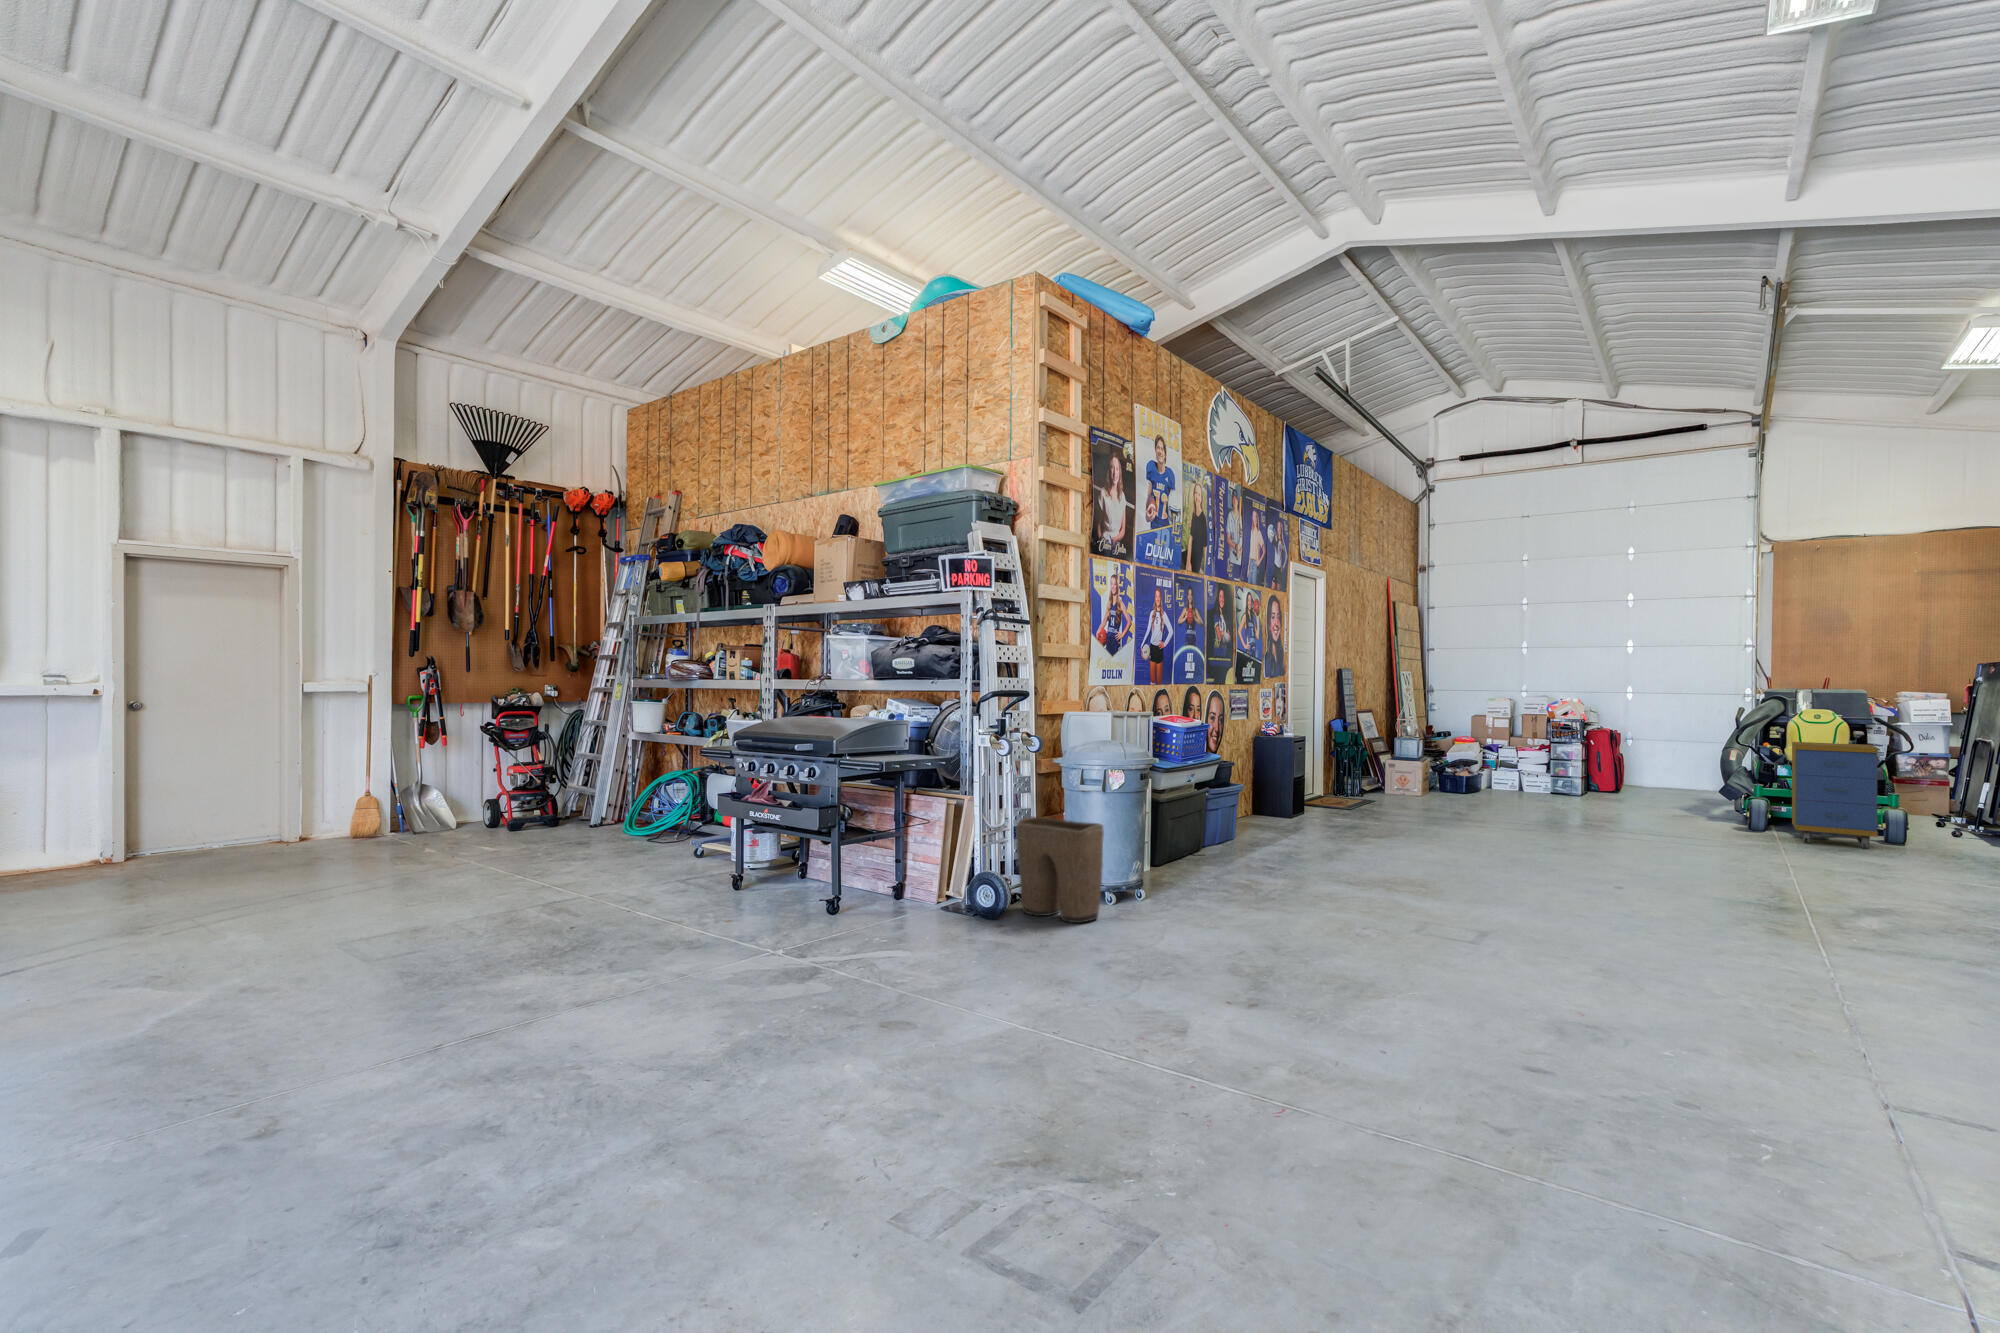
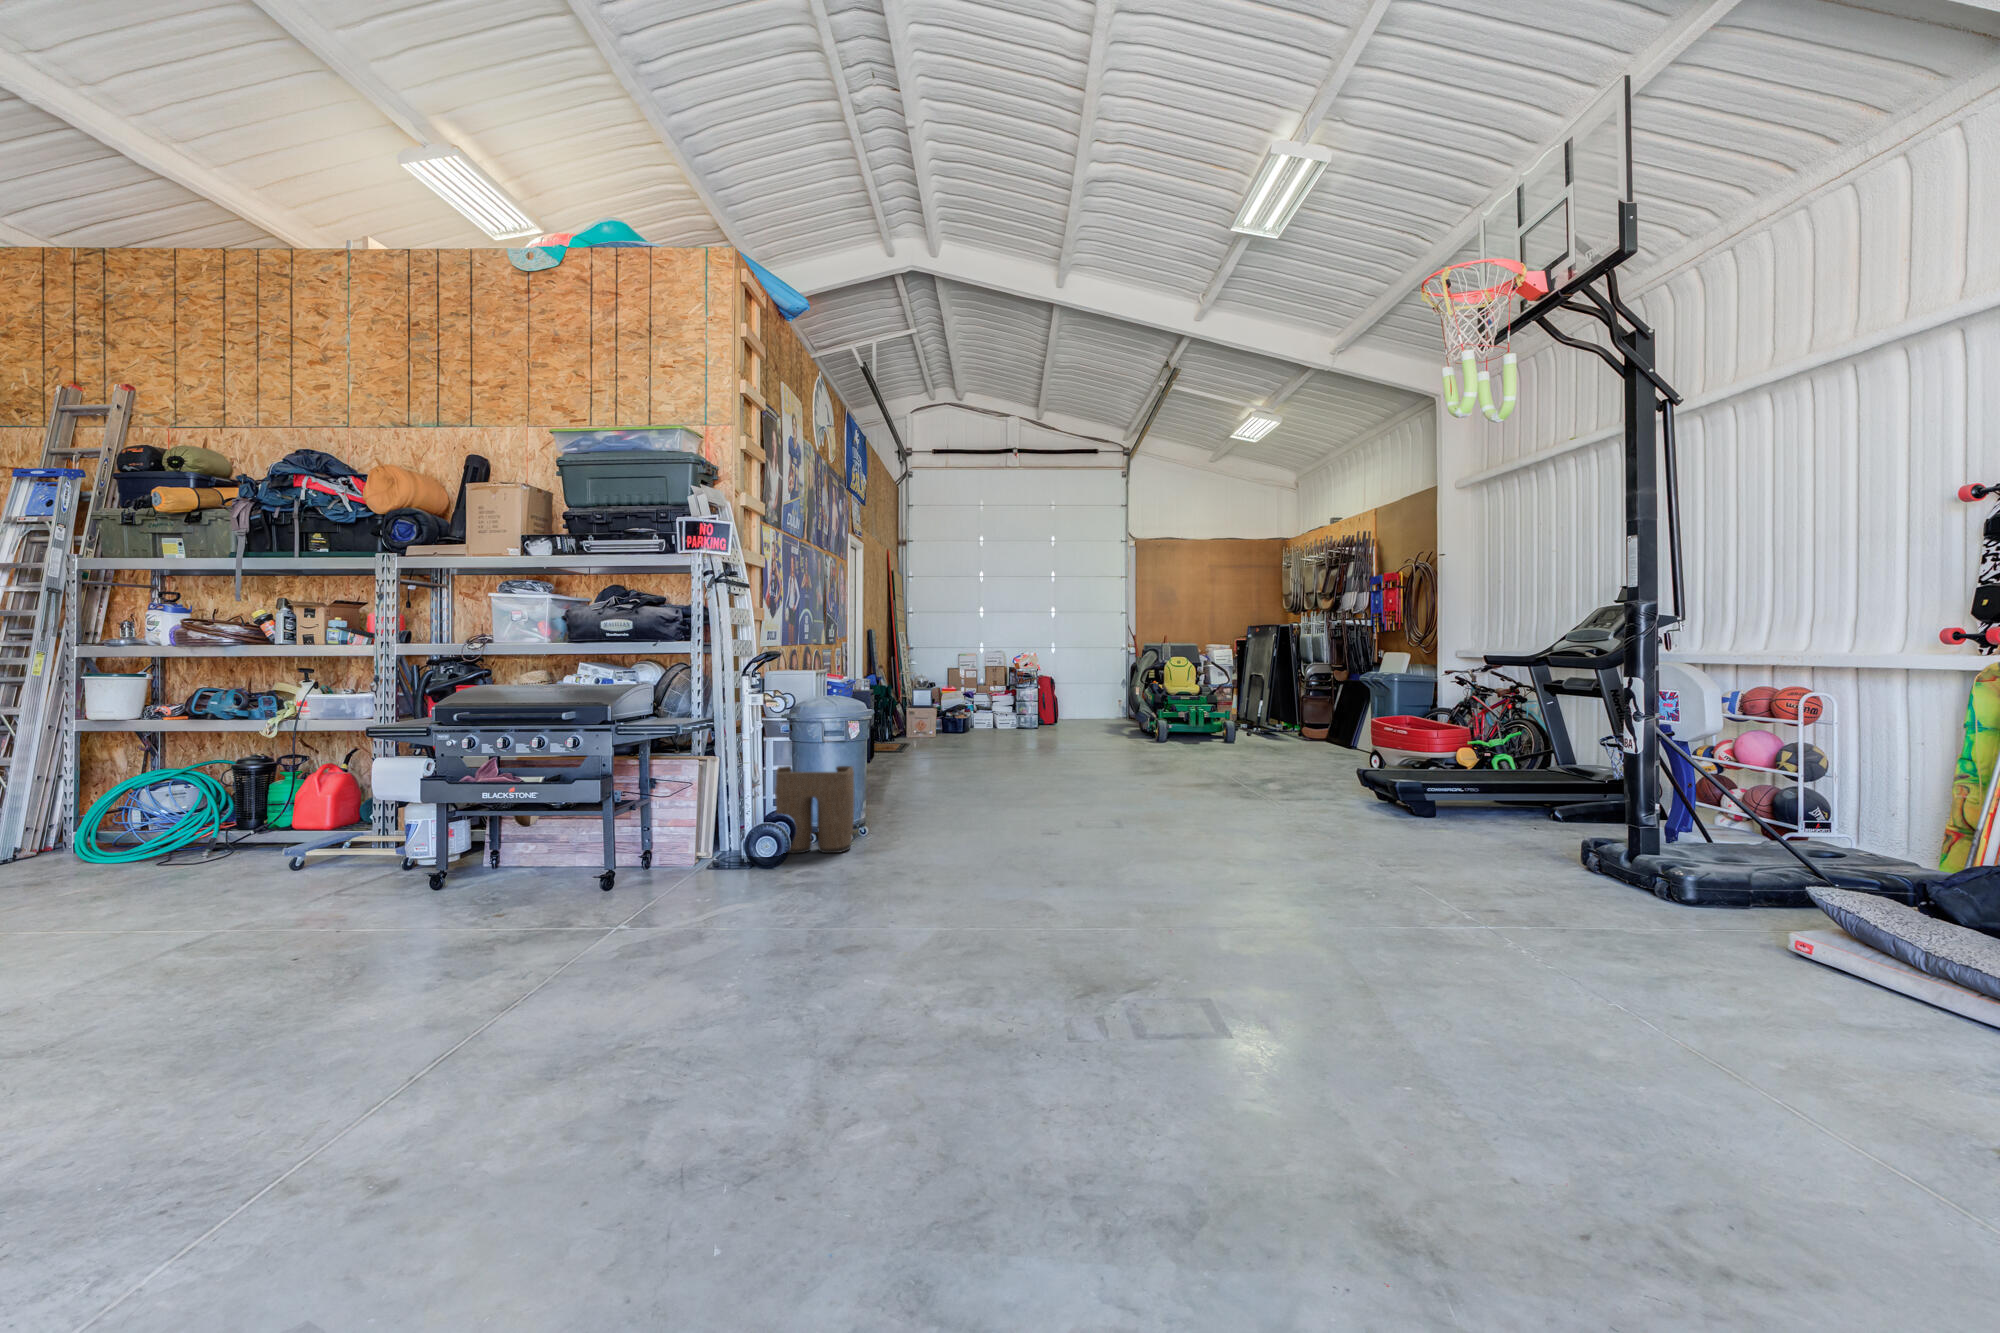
storage cabinet: present [1792,742,1878,849] -> none [1174,679,1221,745]

